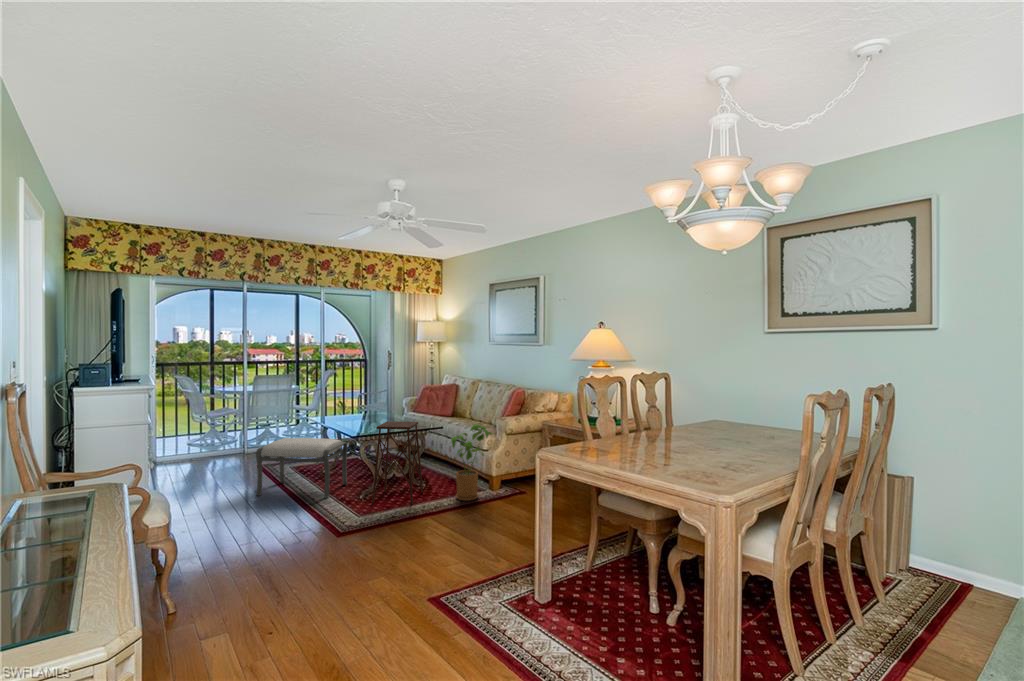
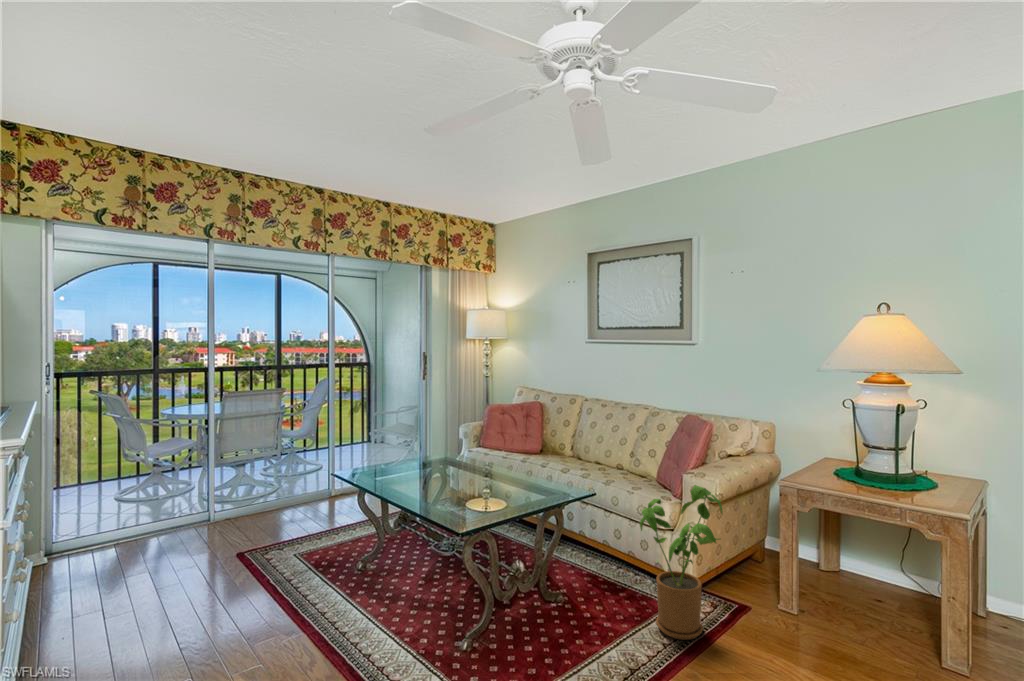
side table: present [372,421,423,504] -> none [507,482,594,663]
ottoman: present [256,438,348,498] -> none [251,515,424,648]

